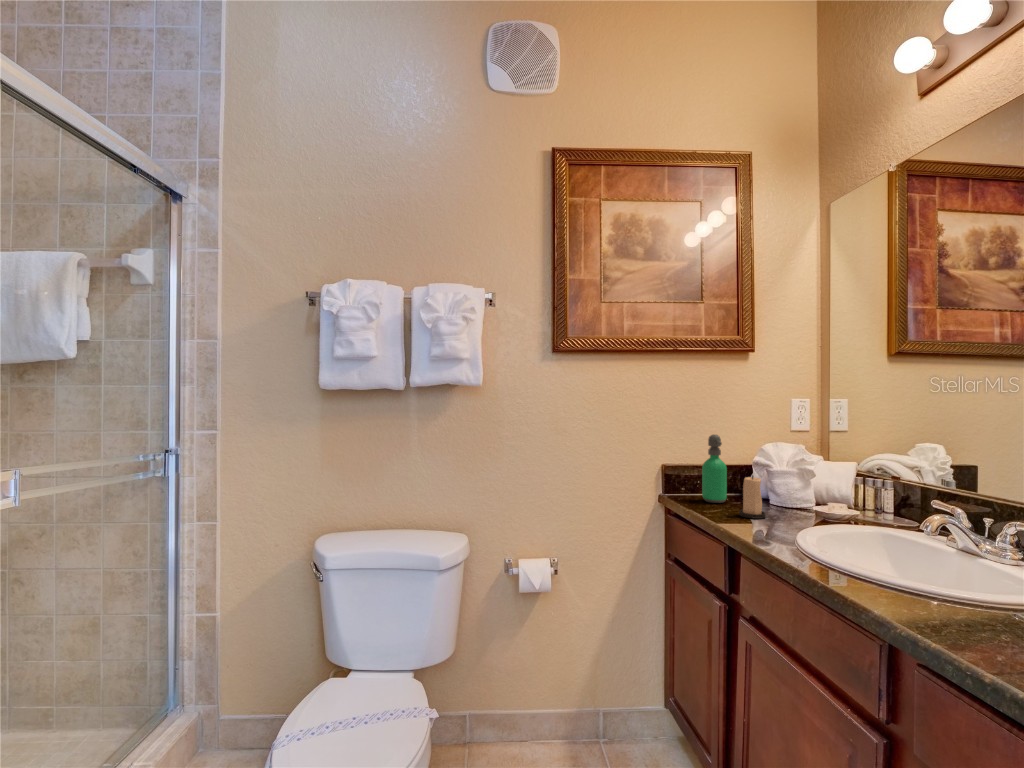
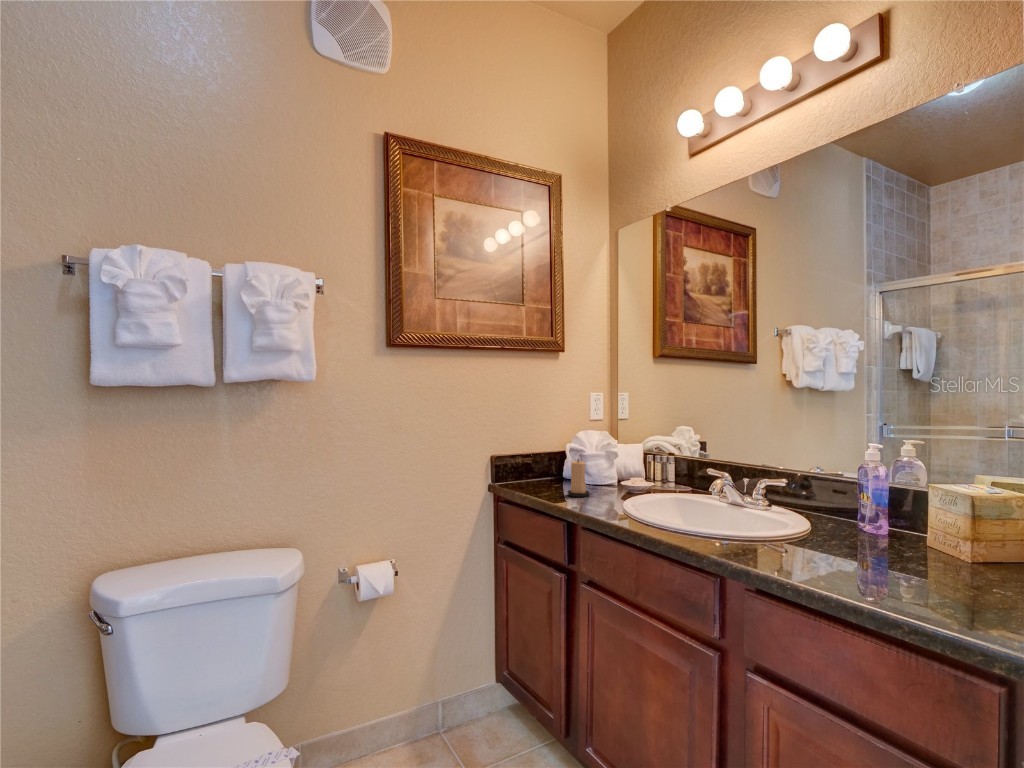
soap dispenser: present [702,434,727,503] -> none [529,425,550,488]

